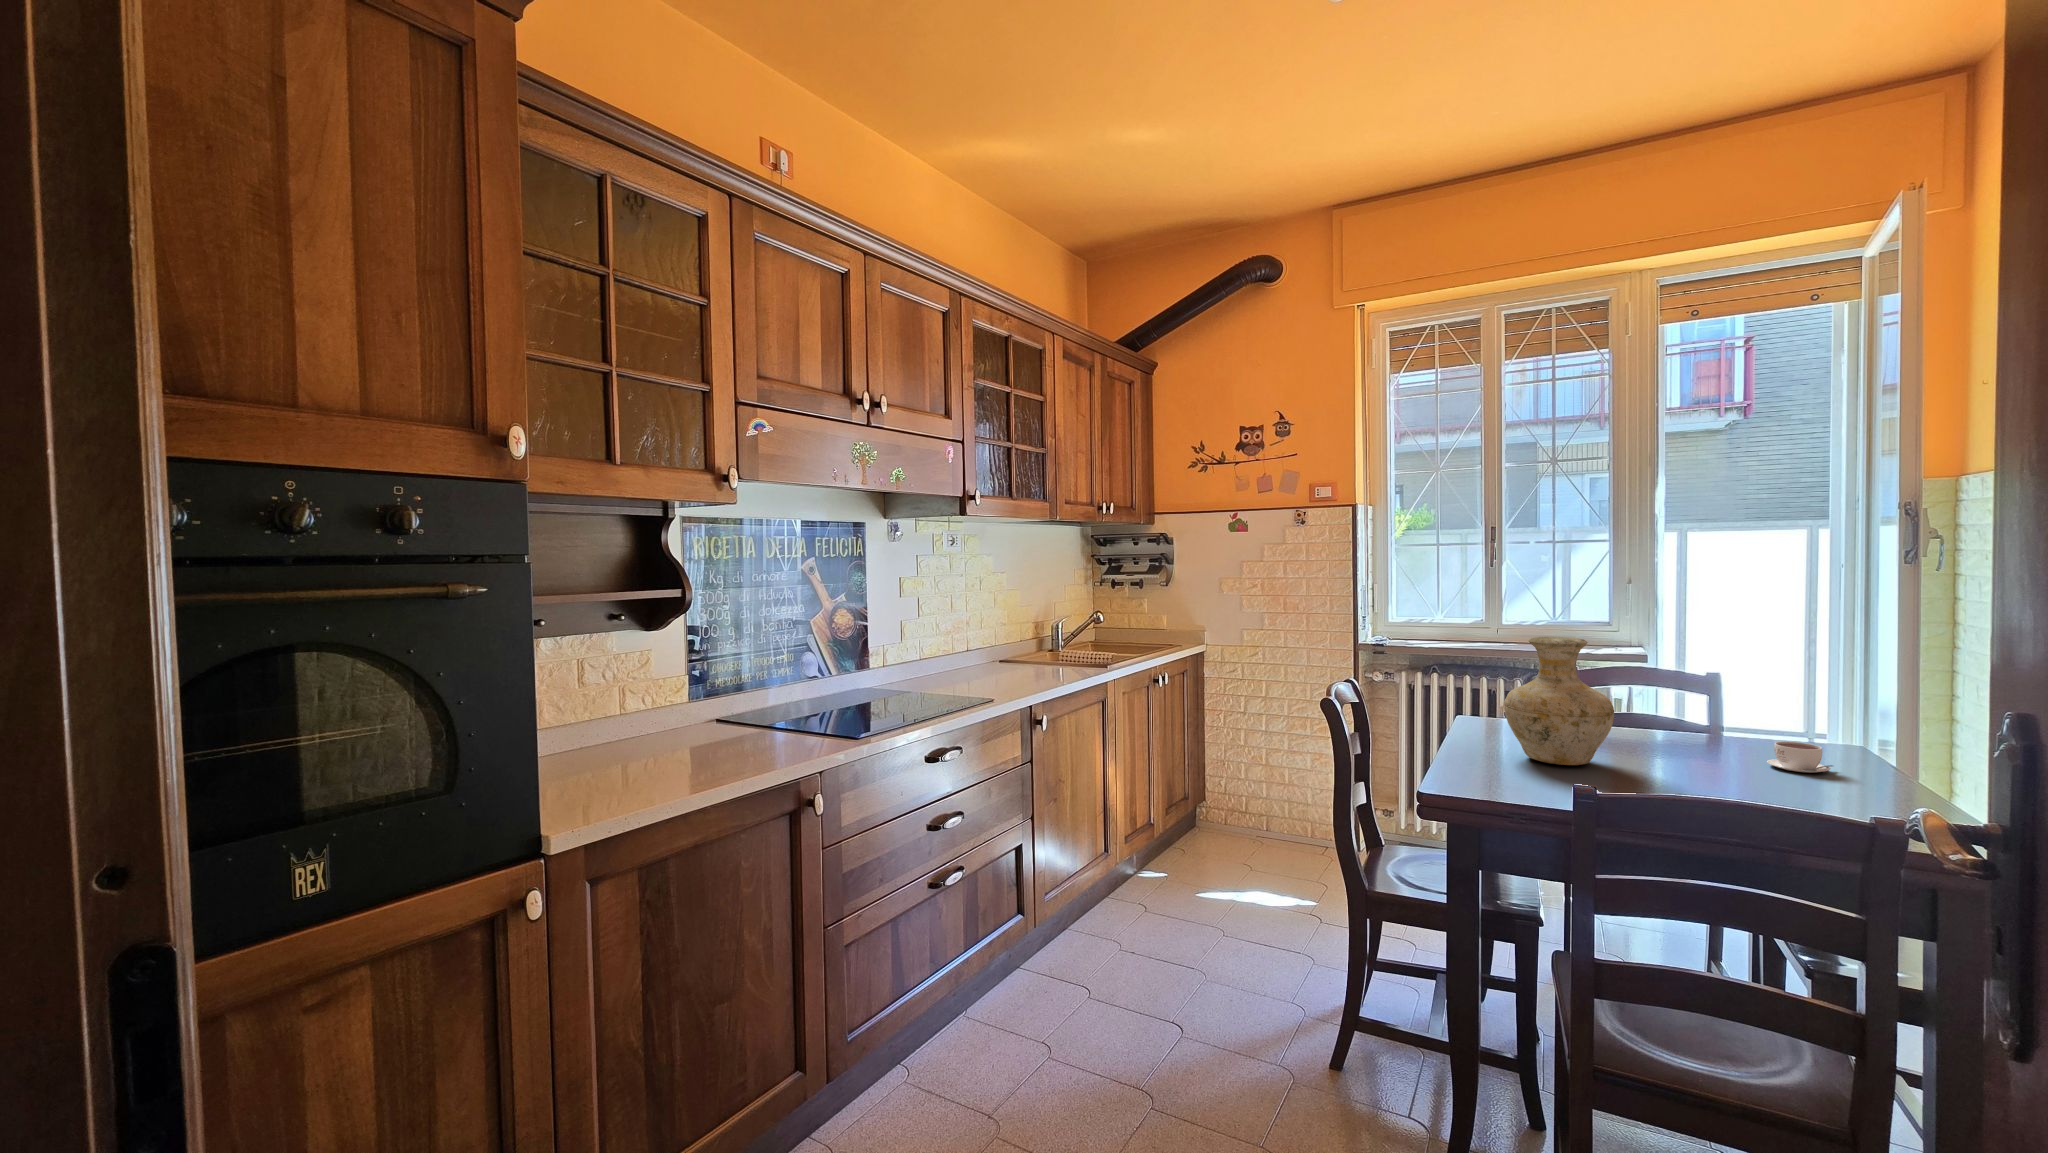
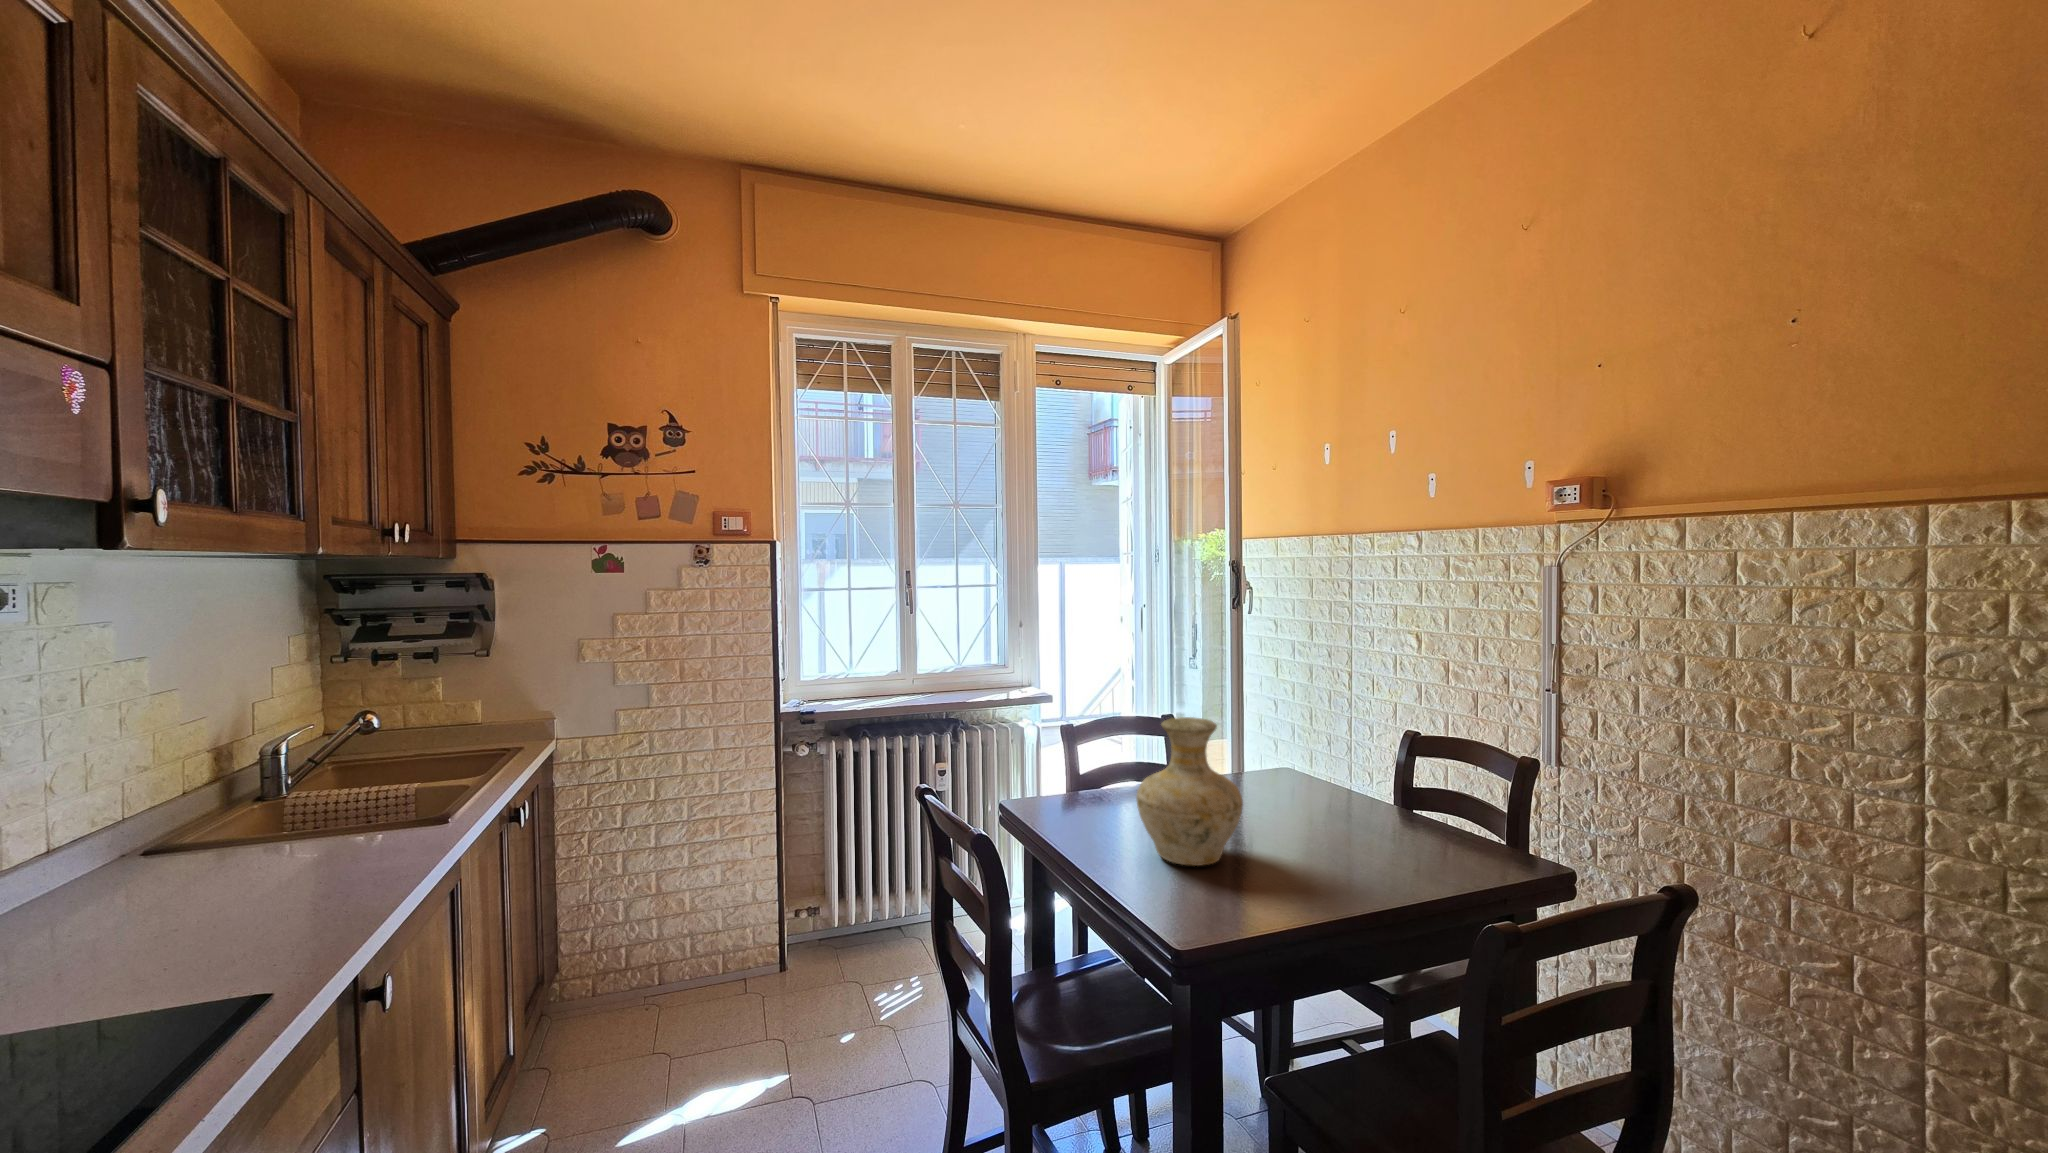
coffee cup: present [1767,742,1833,773] -> none [1286,786,1330,815]

